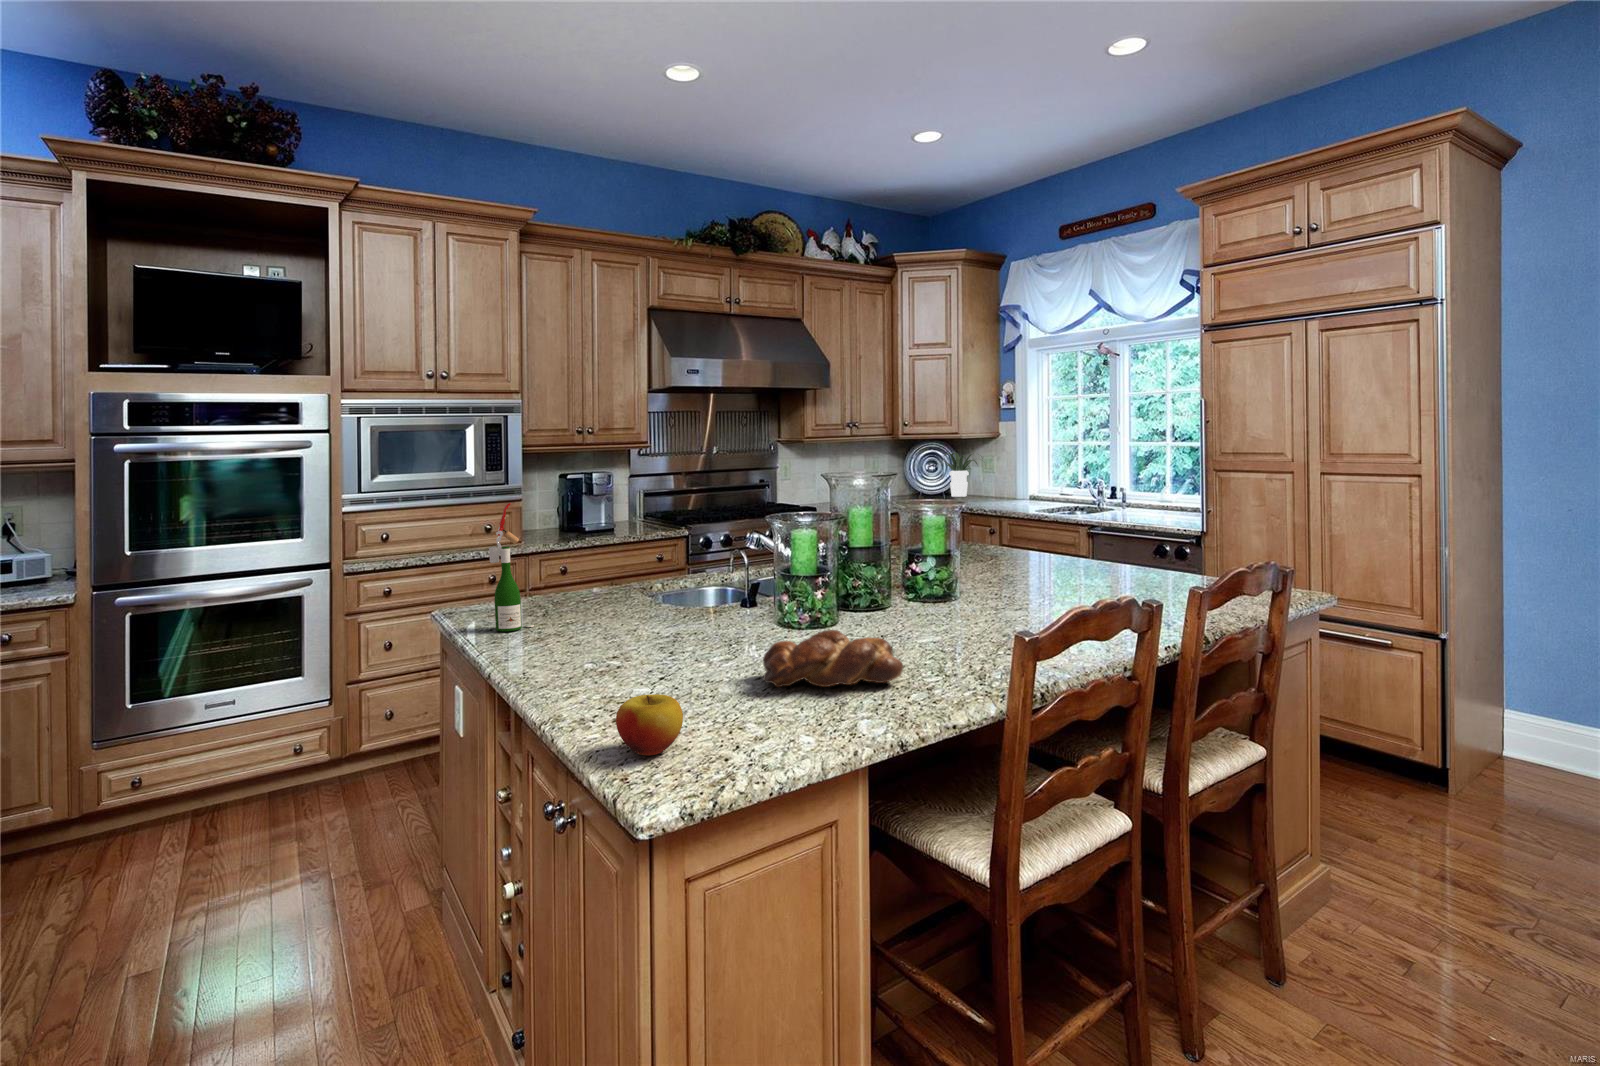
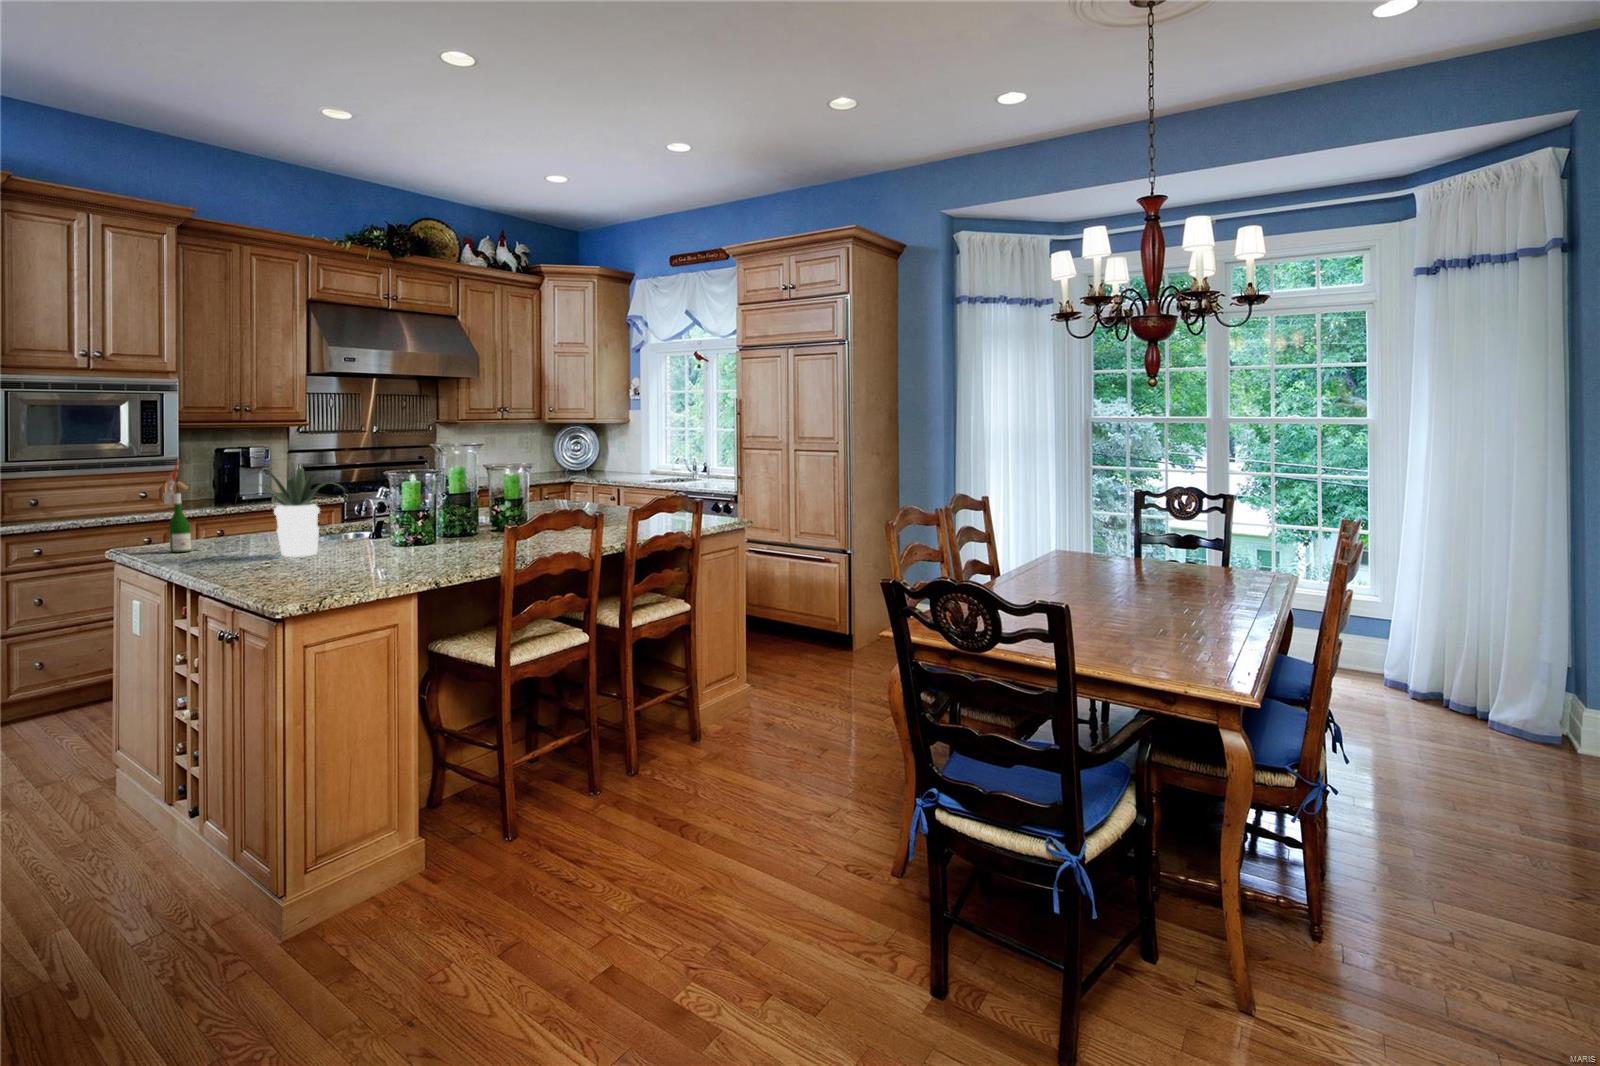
potted plant: present [944,453,979,497] -> present [261,468,346,557]
bread loaf: present [763,630,903,687] -> none [366,536,456,568]
apple: present [616,694,683,755] -> none [262,560,304,591]

